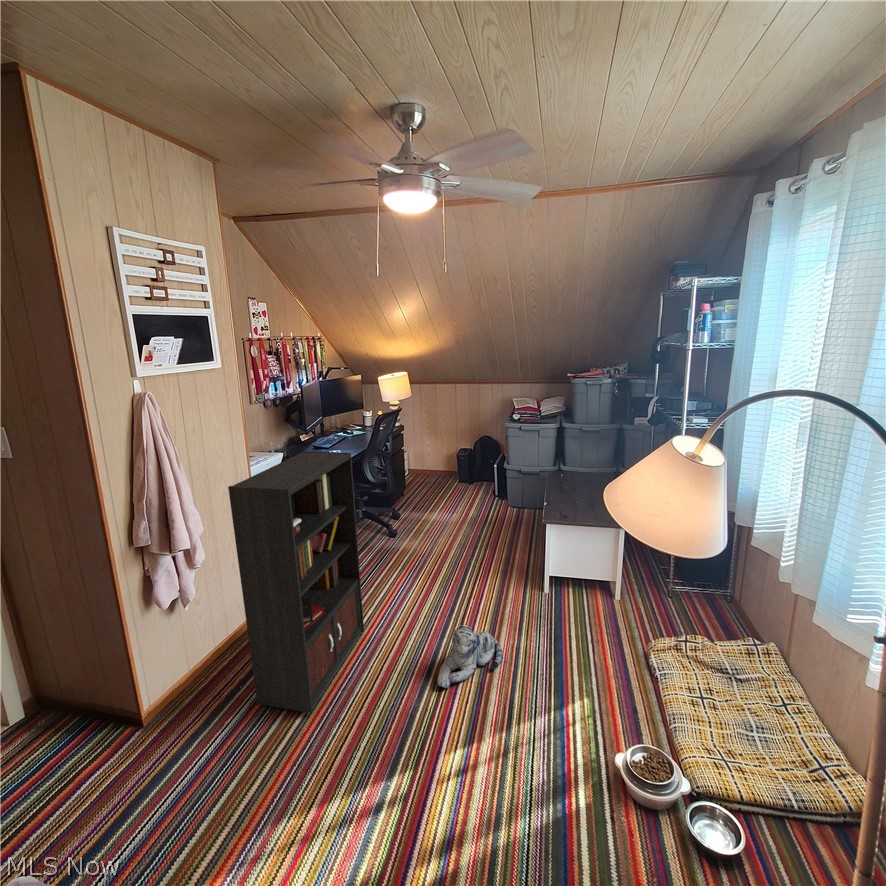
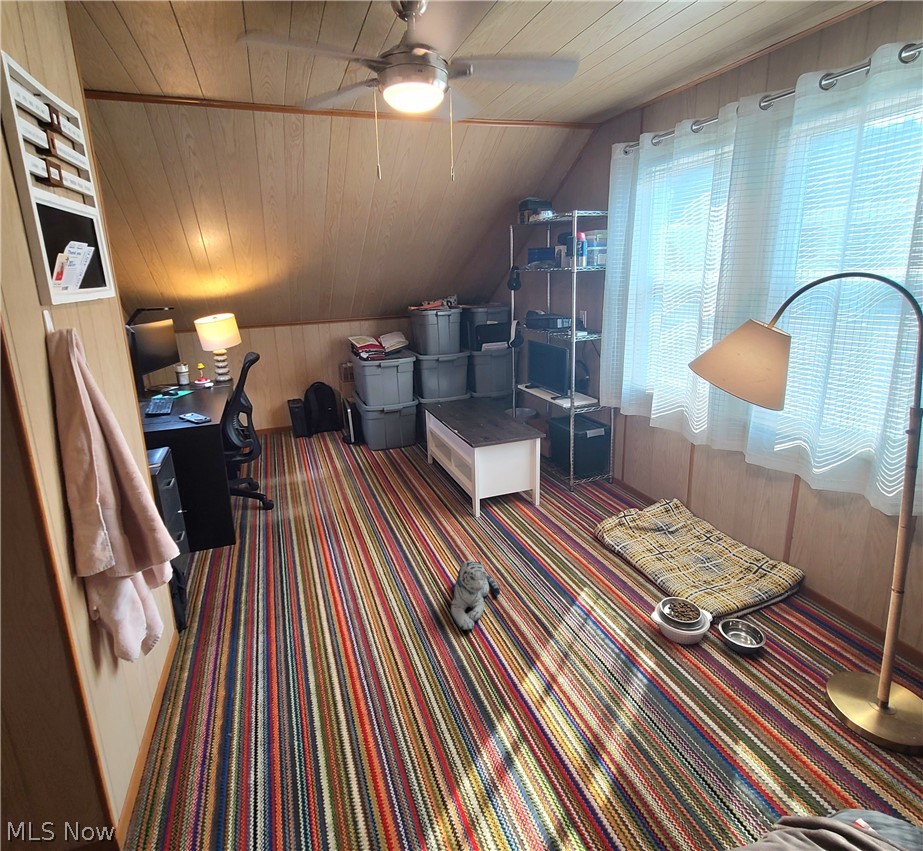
bookcase: present [228,451,364,713] -> none [223,394,357,742]

